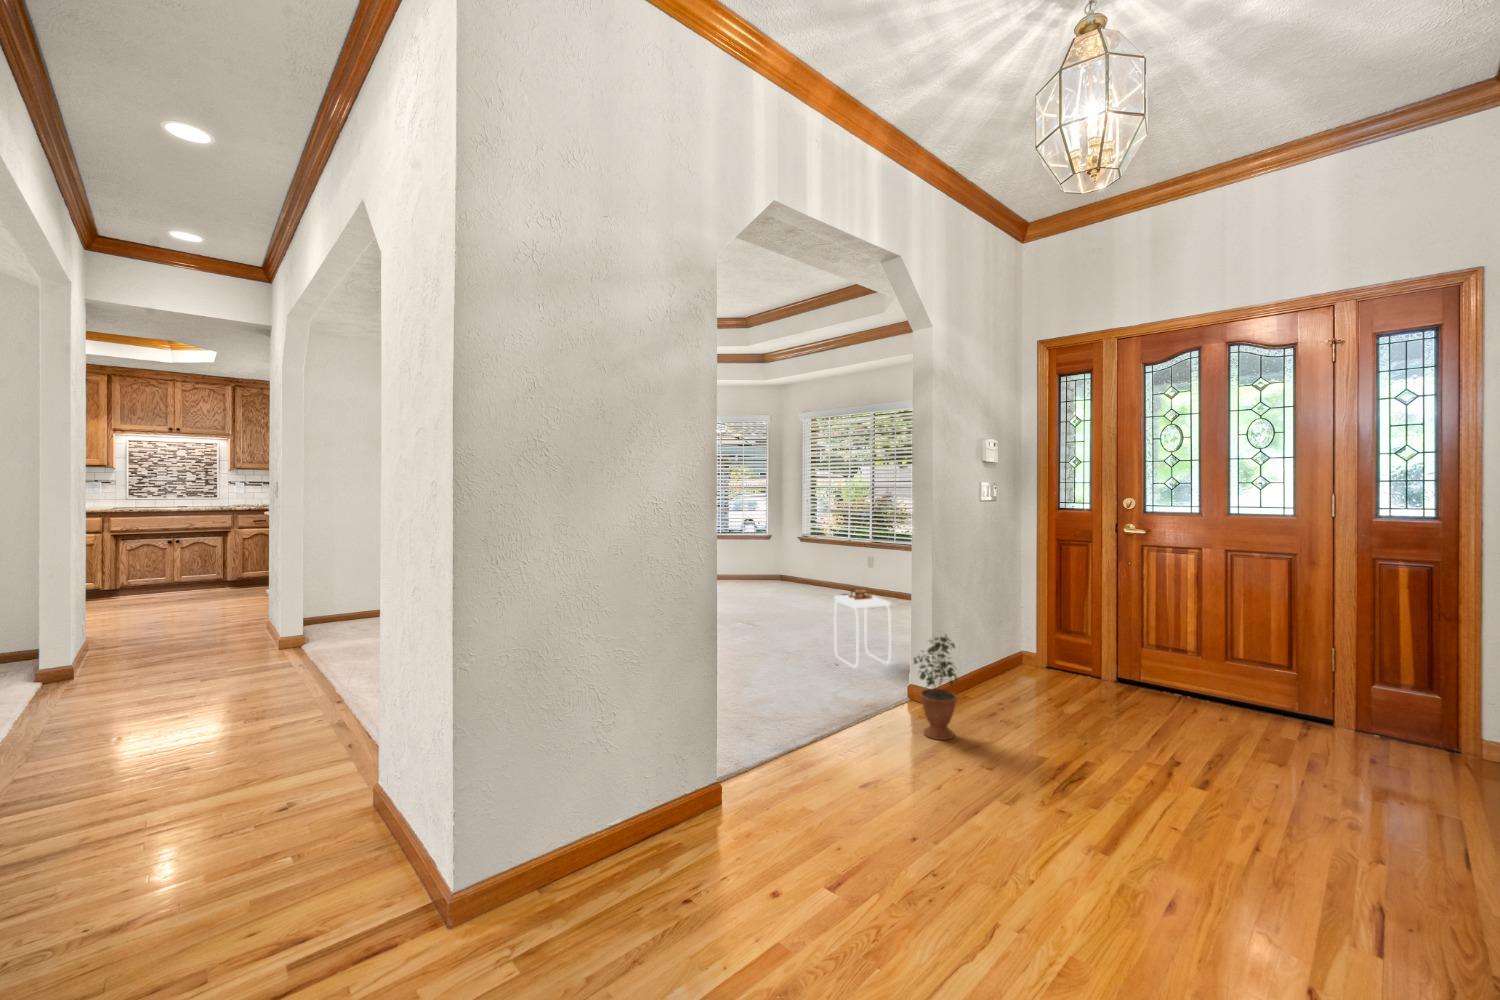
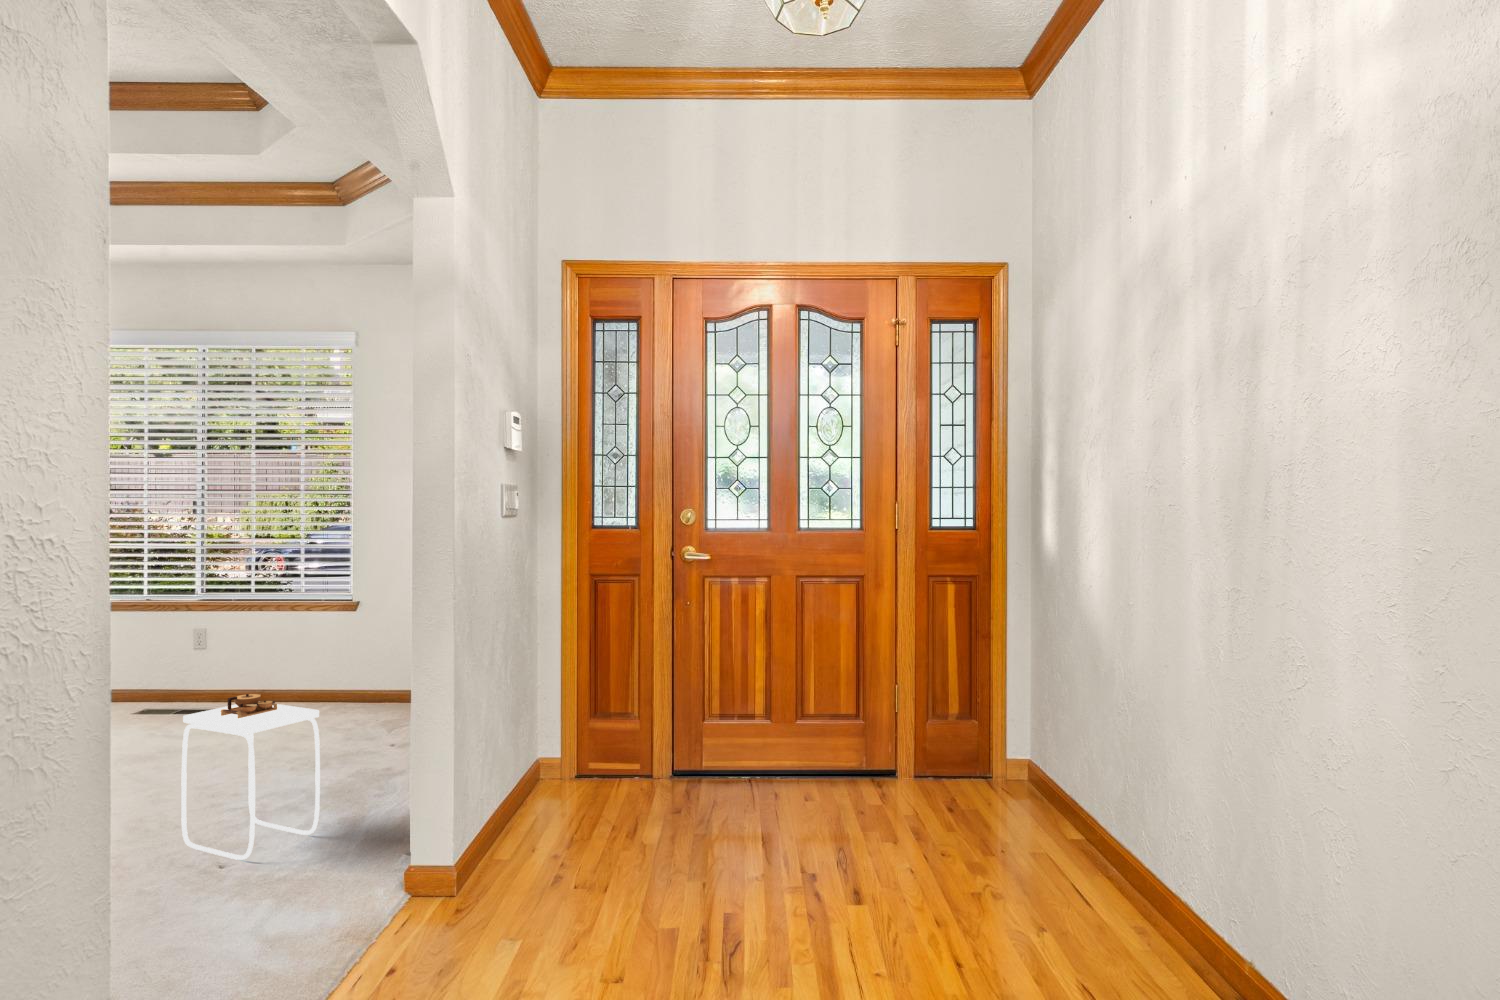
potted plant: present [914,635,958,740] -> none [439,749,527,962]

